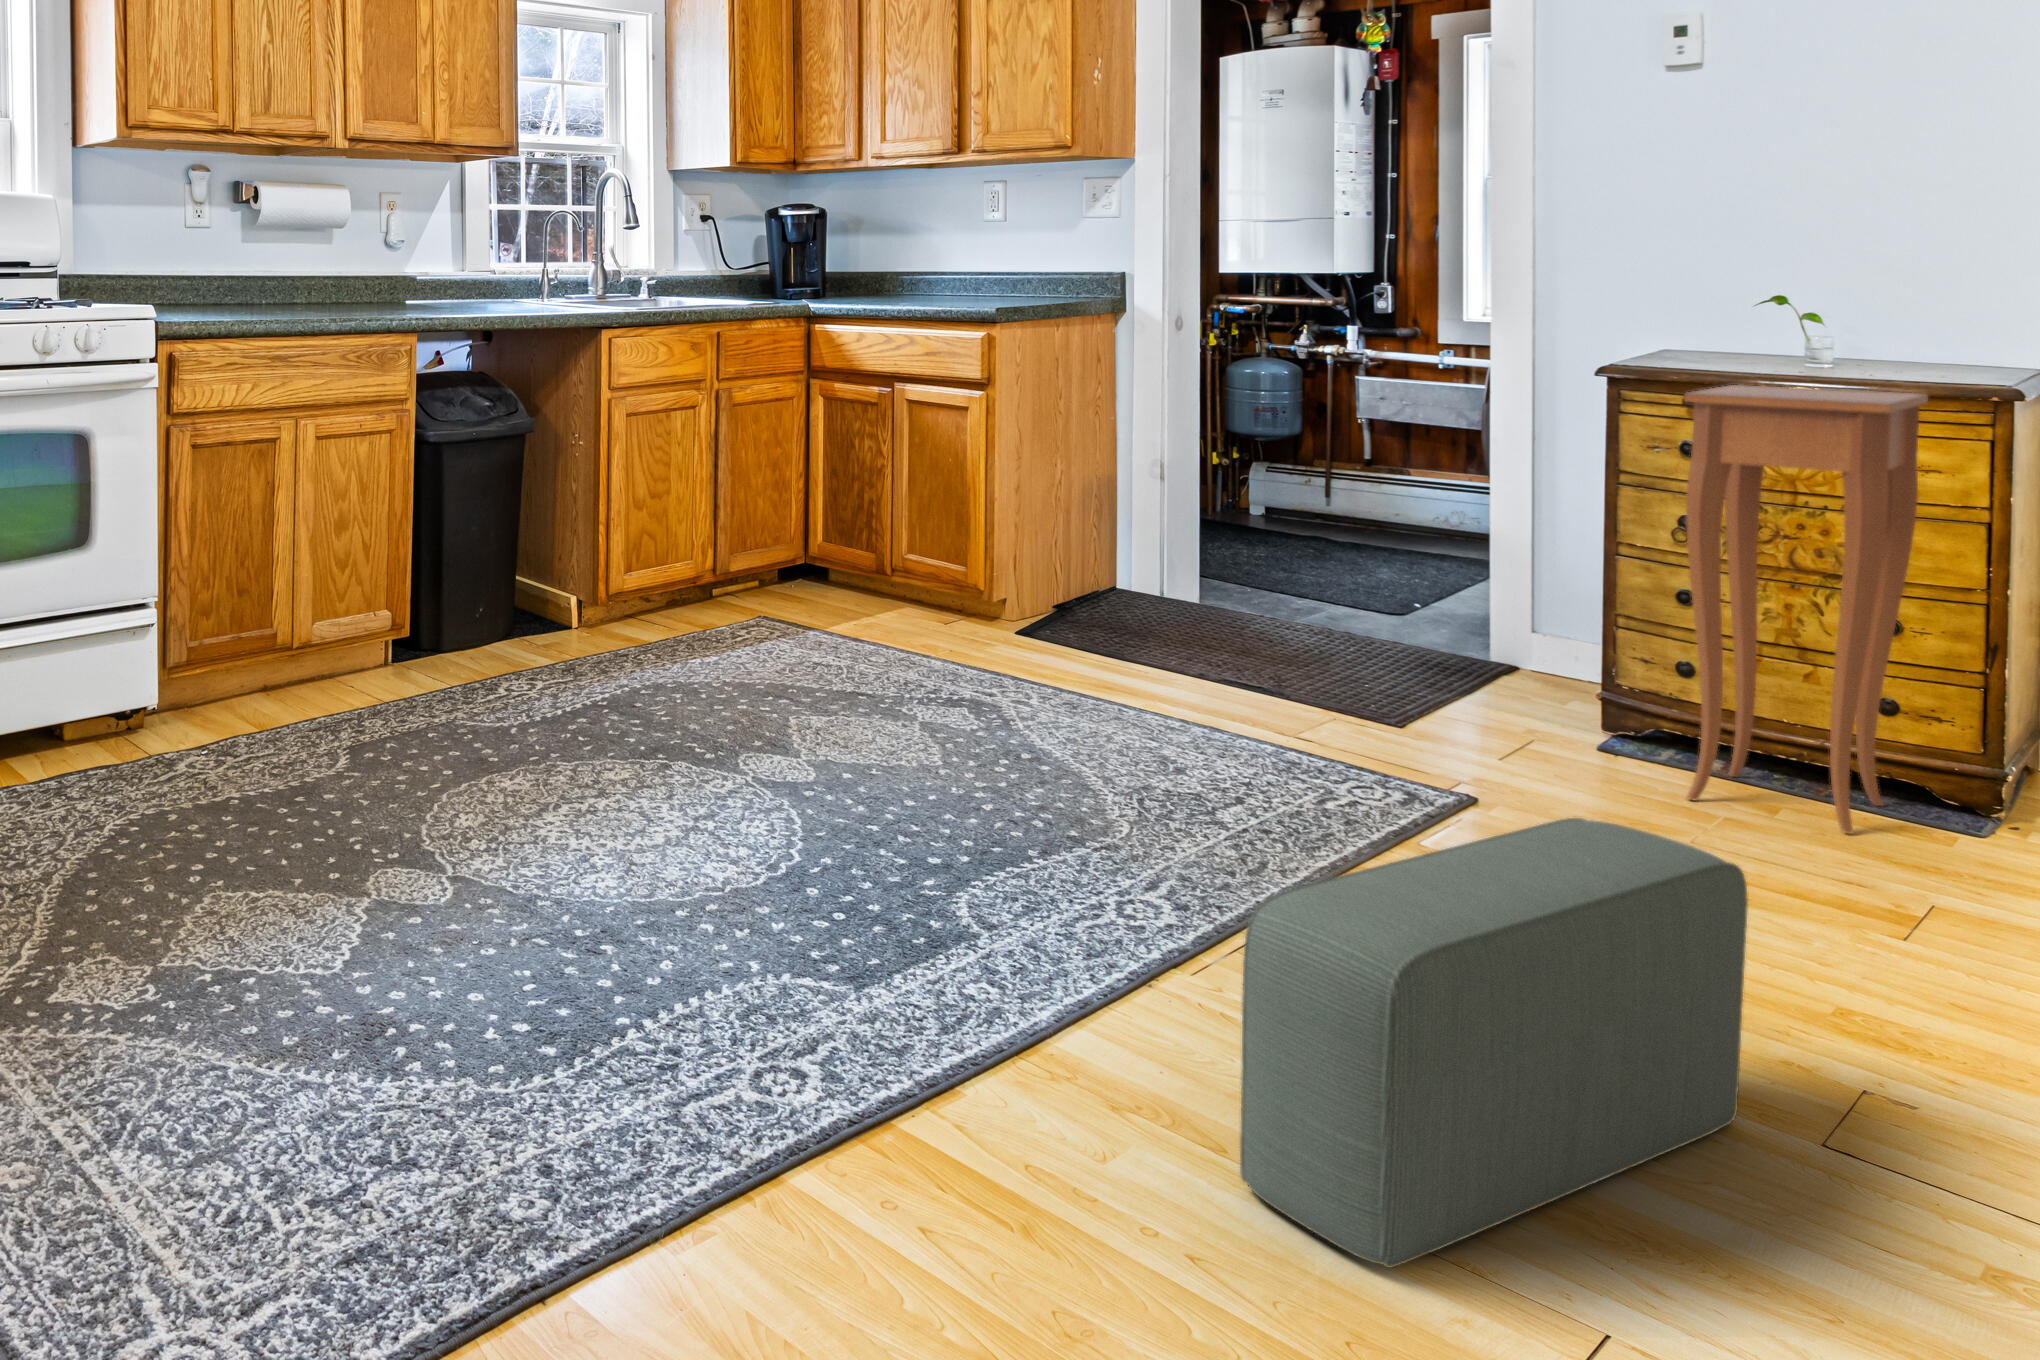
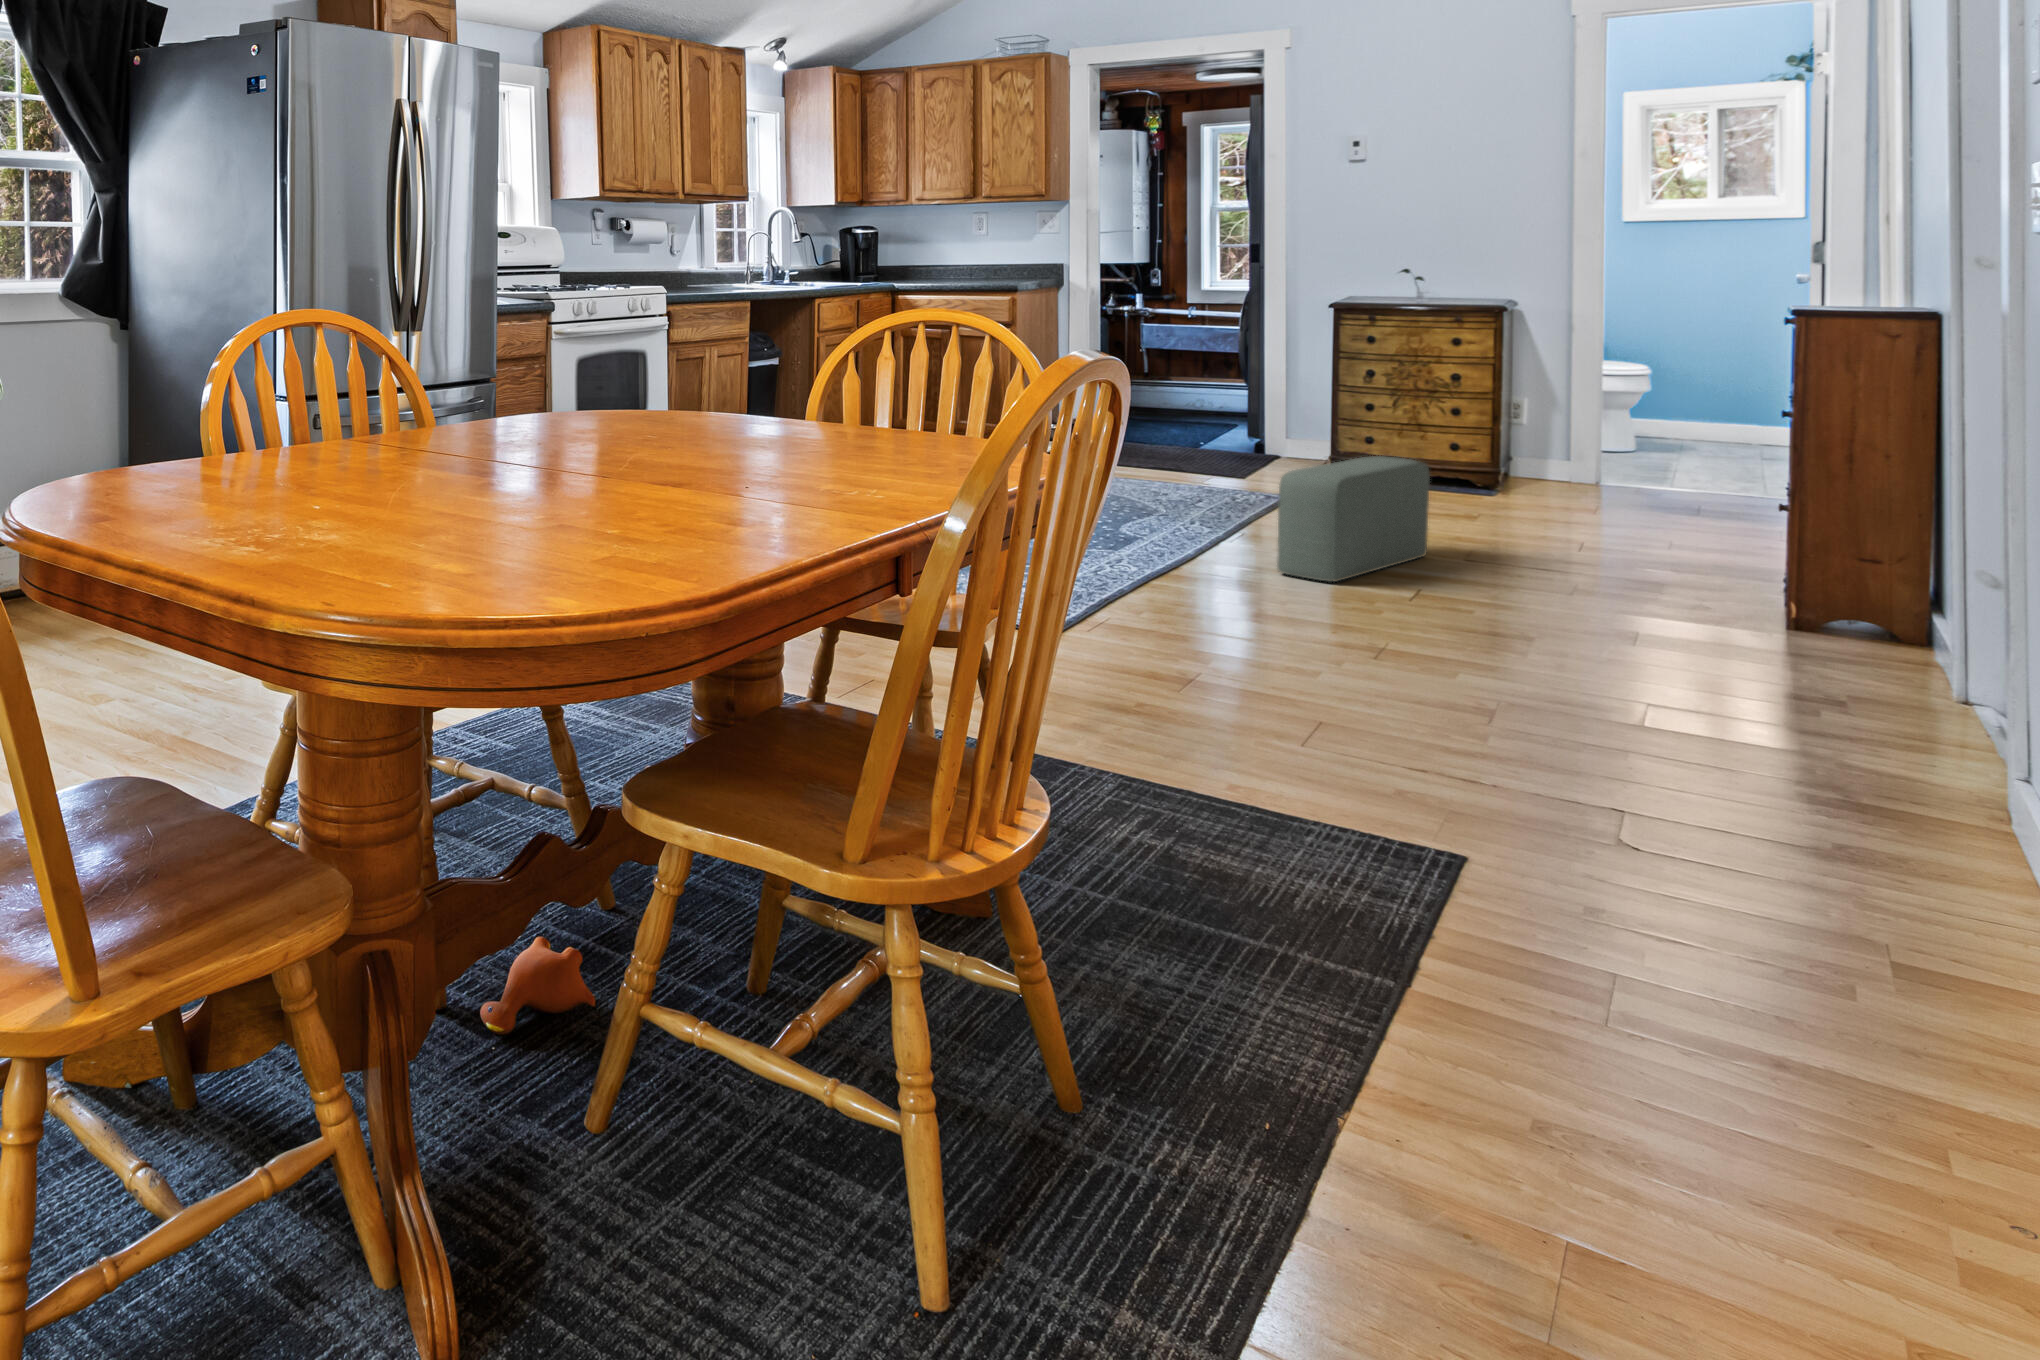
side table: present [1684,385,1928,834] -> none [1375,309,1472,497]

